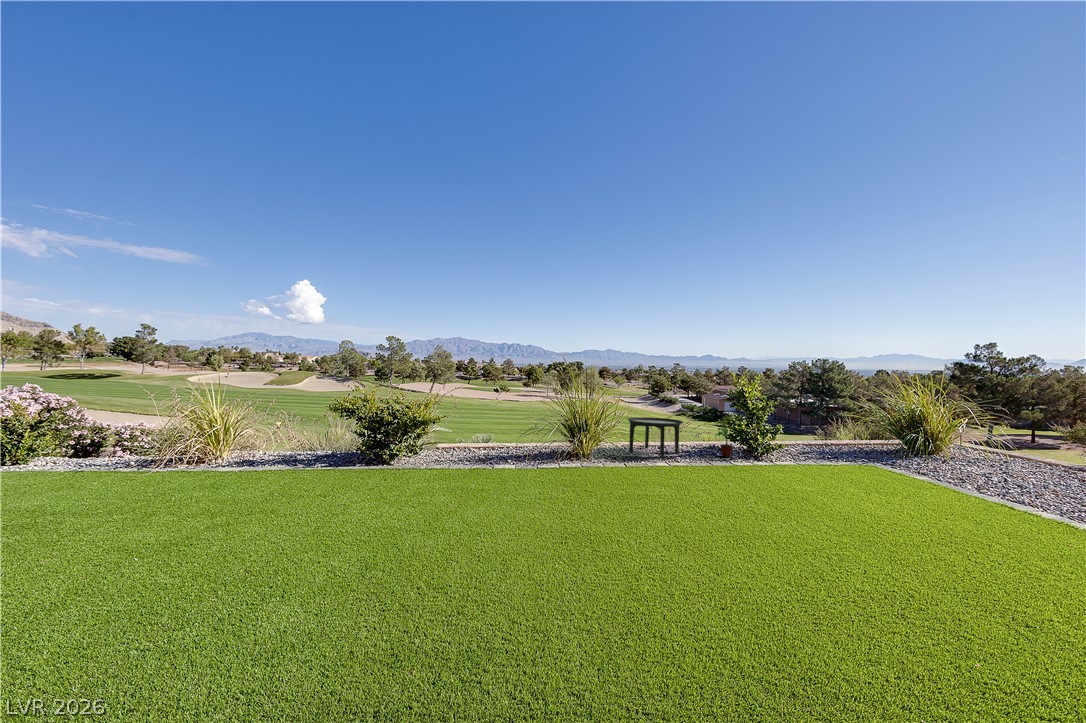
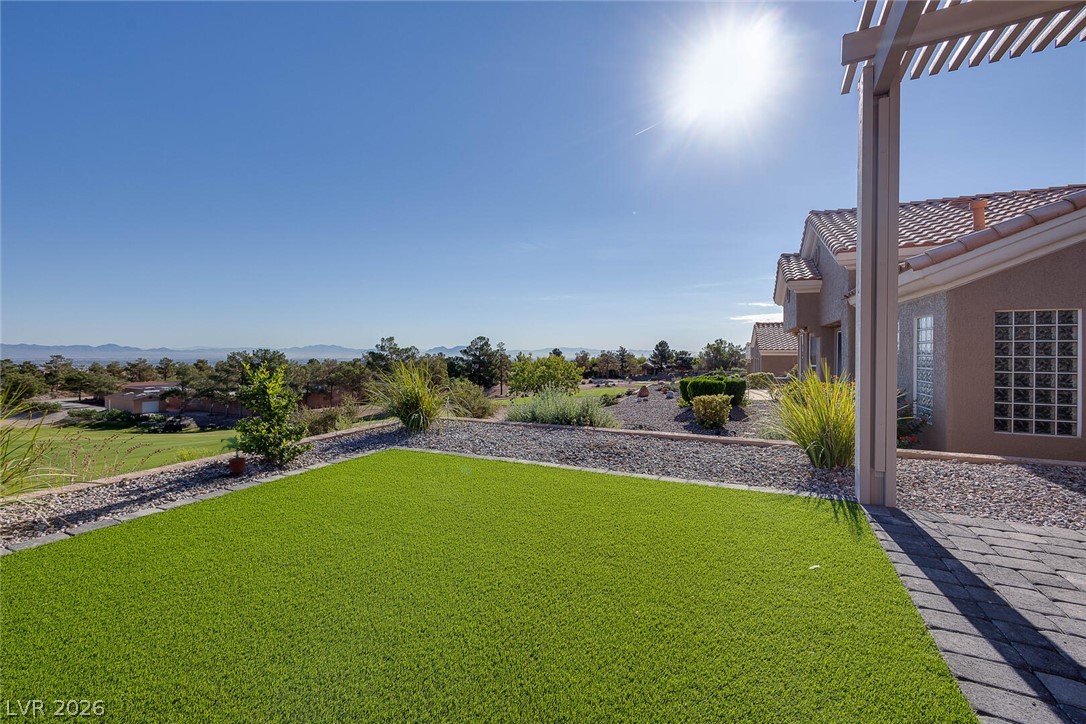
round table: present [628,417,683,457] -> none [50,440,171,508]

